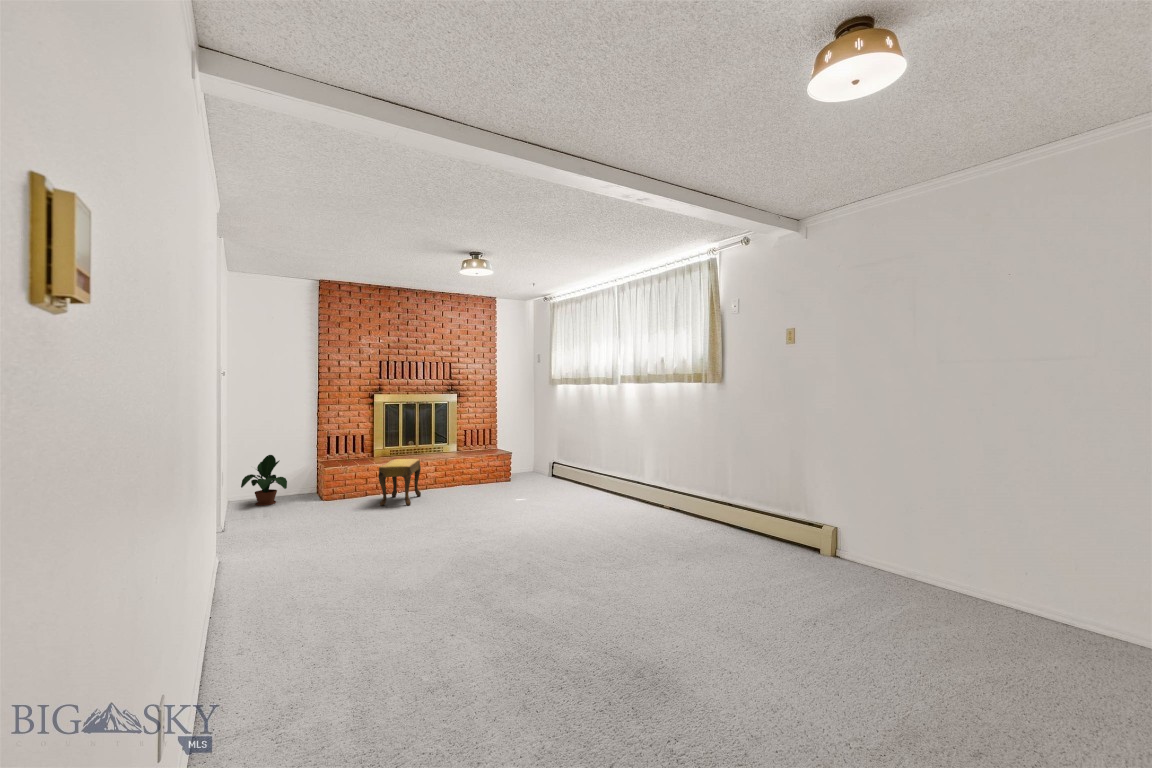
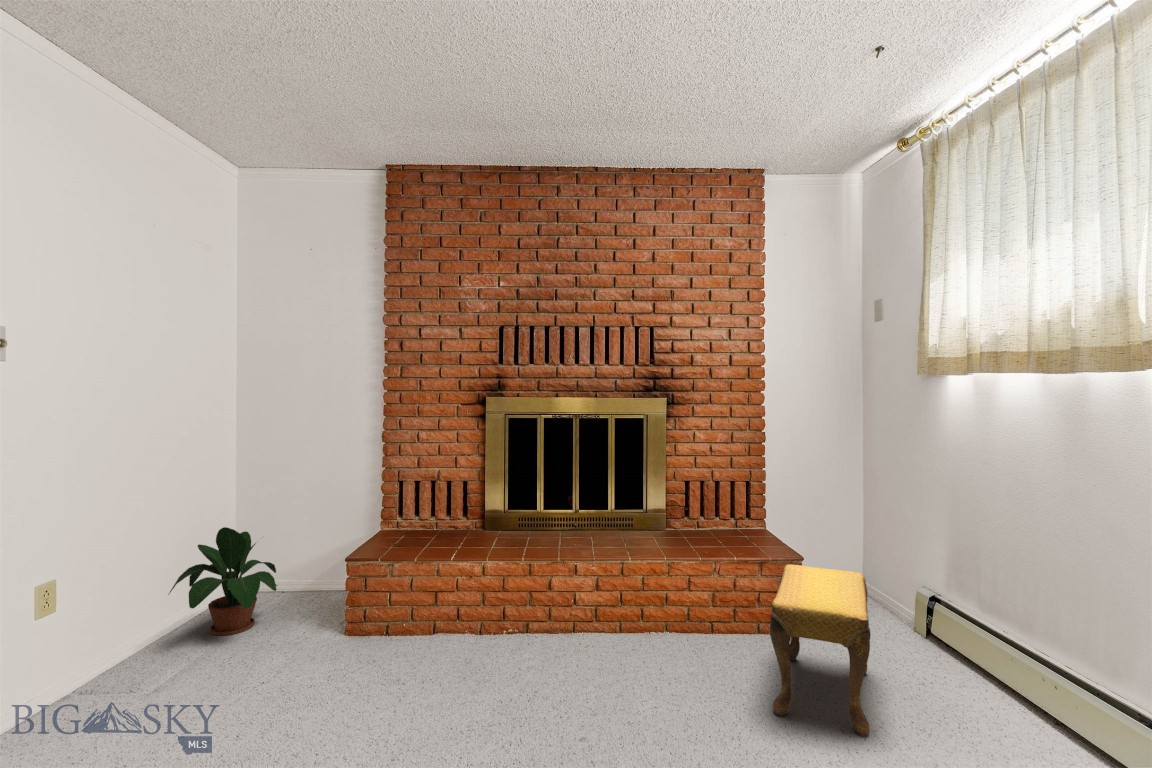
footstool: present [379,459,421,506] -> present [770,564,871,737]

